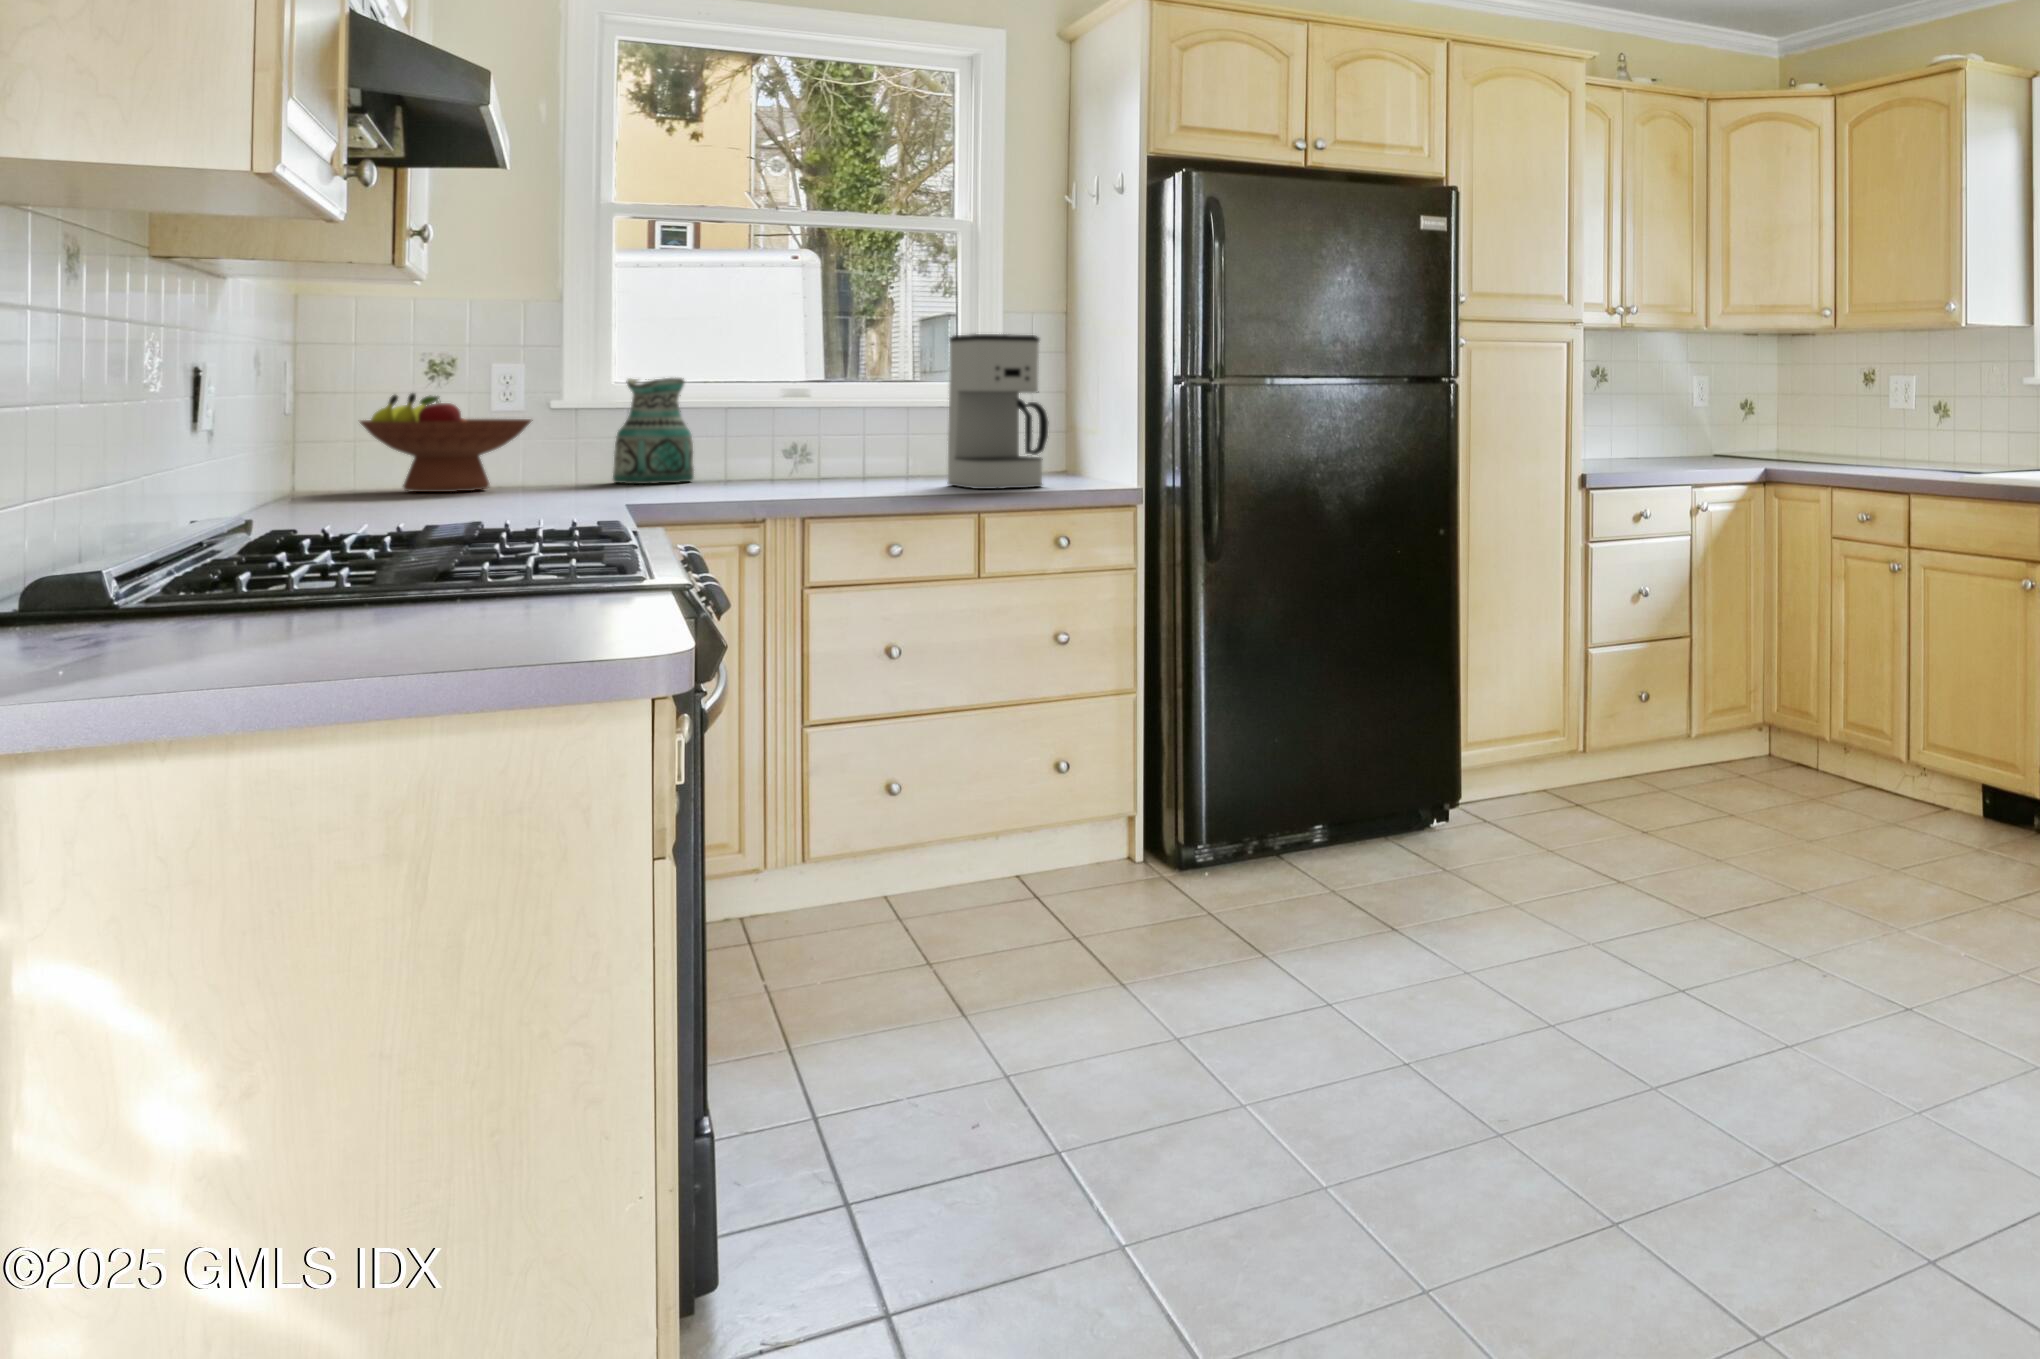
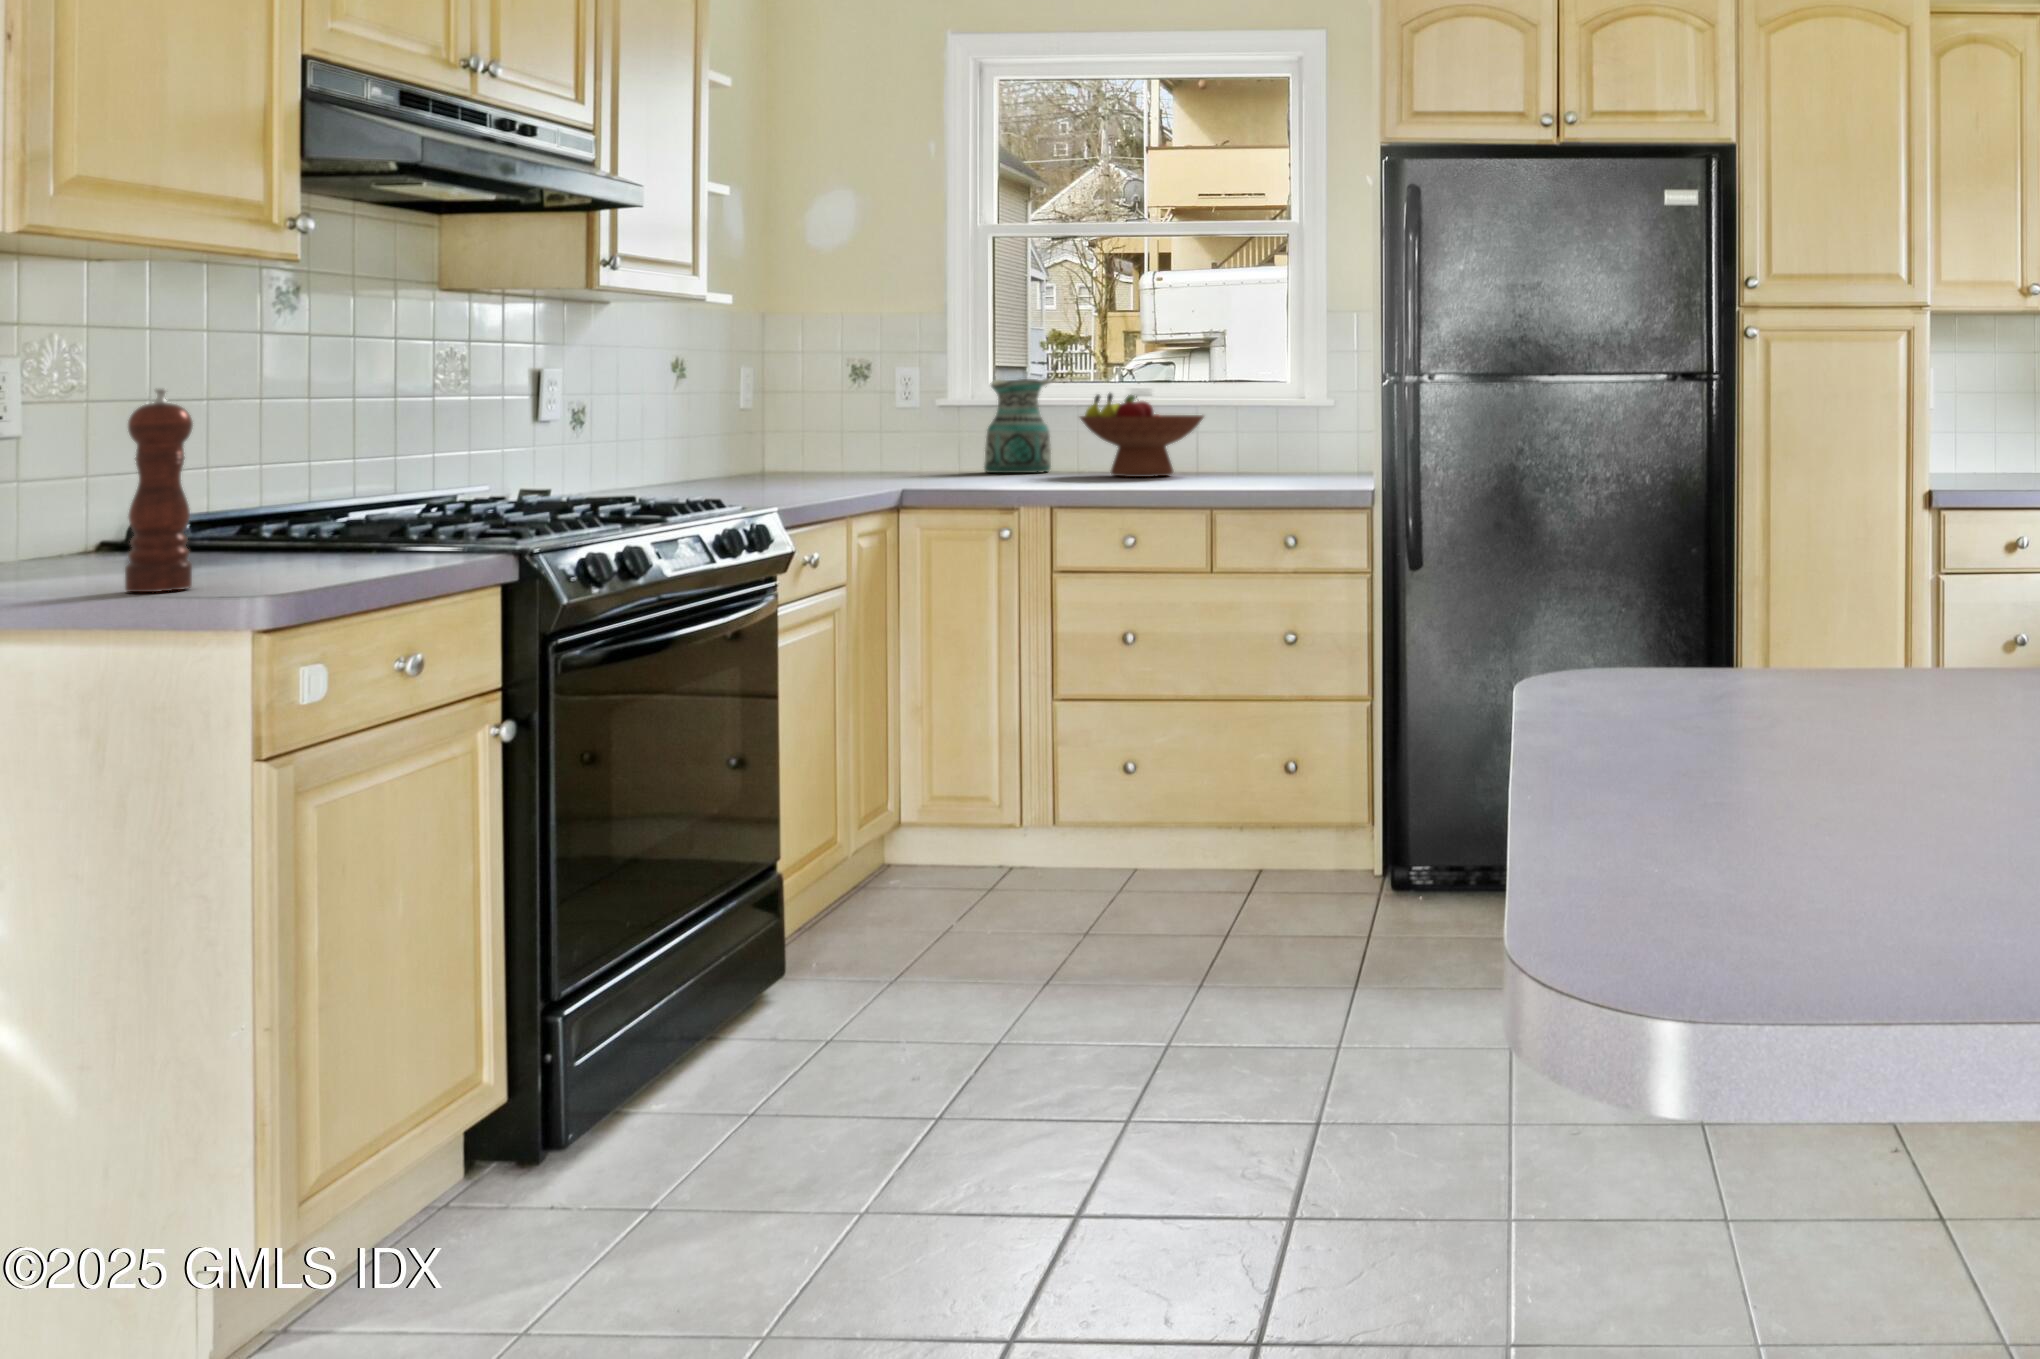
coffee maker: present [947,334,1048,489] -> none [1203,334,1291,486]
pepper mill: none [526,392,602,642] -> present [125,389,193,592]
fruit bowl: present [360,393,533,492] -> present [1080,393,1204,477]

